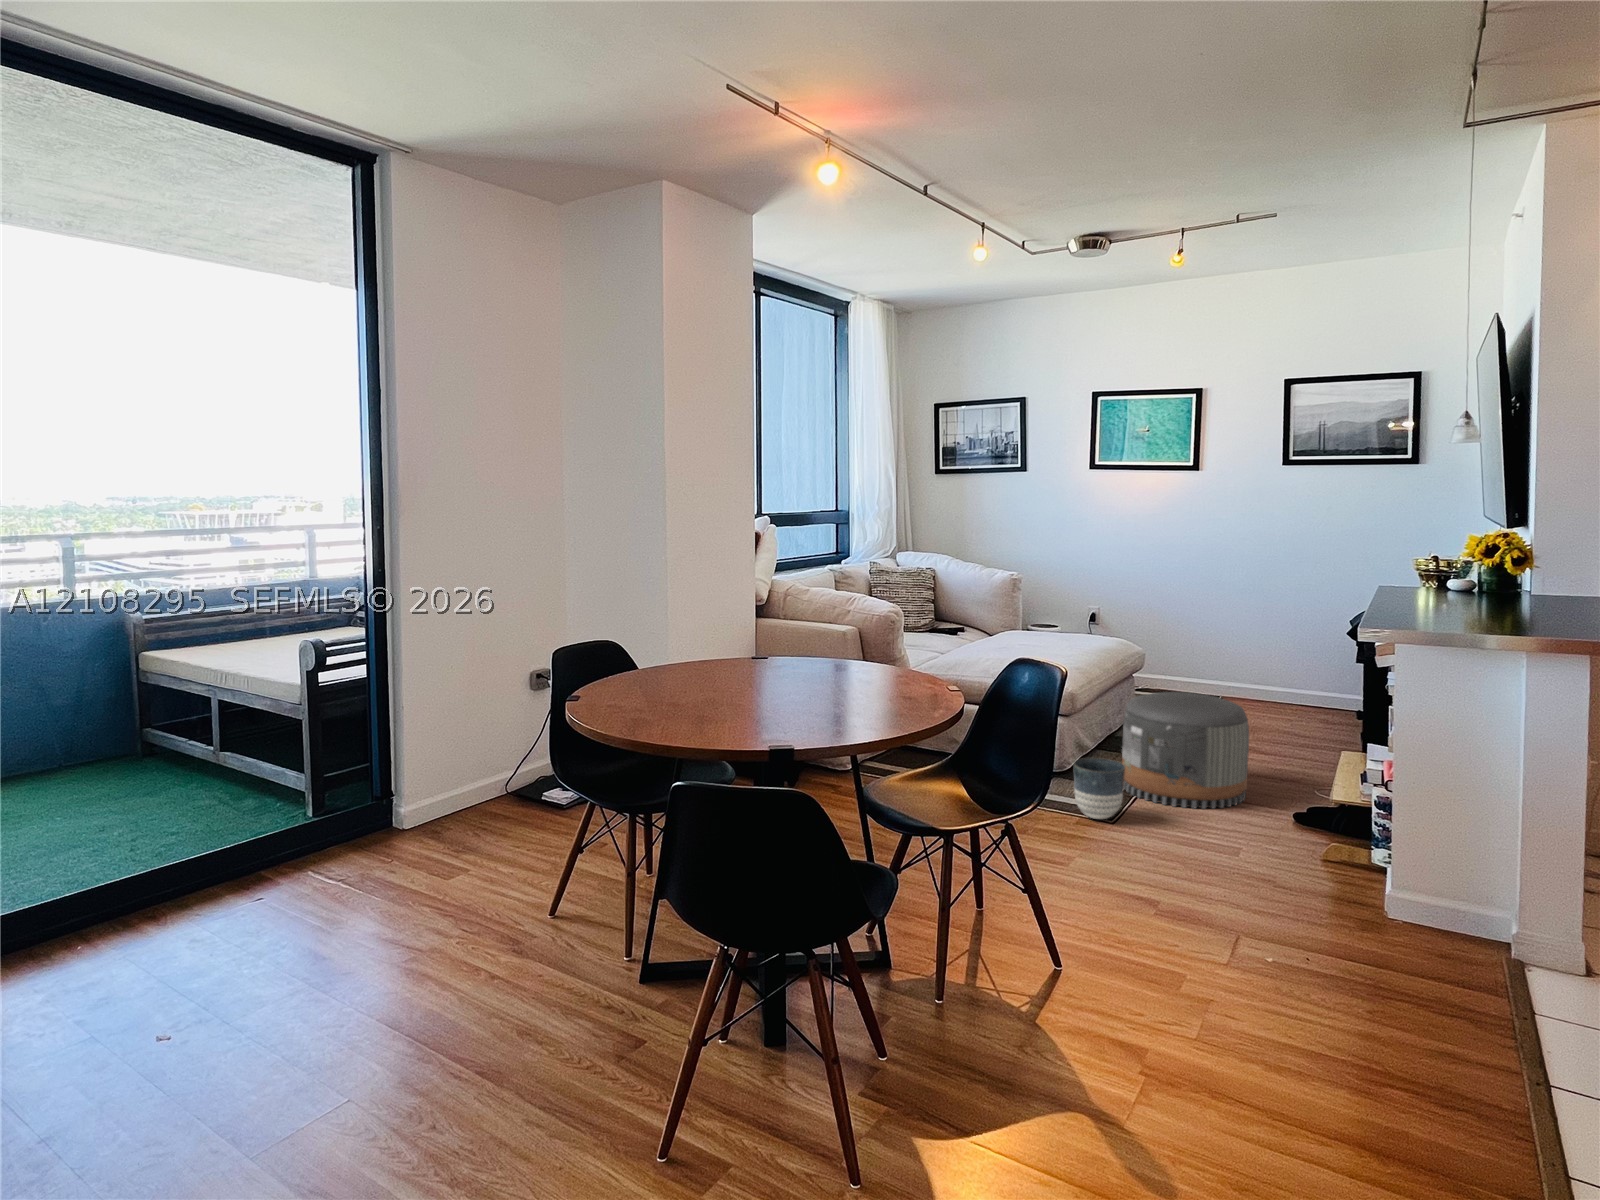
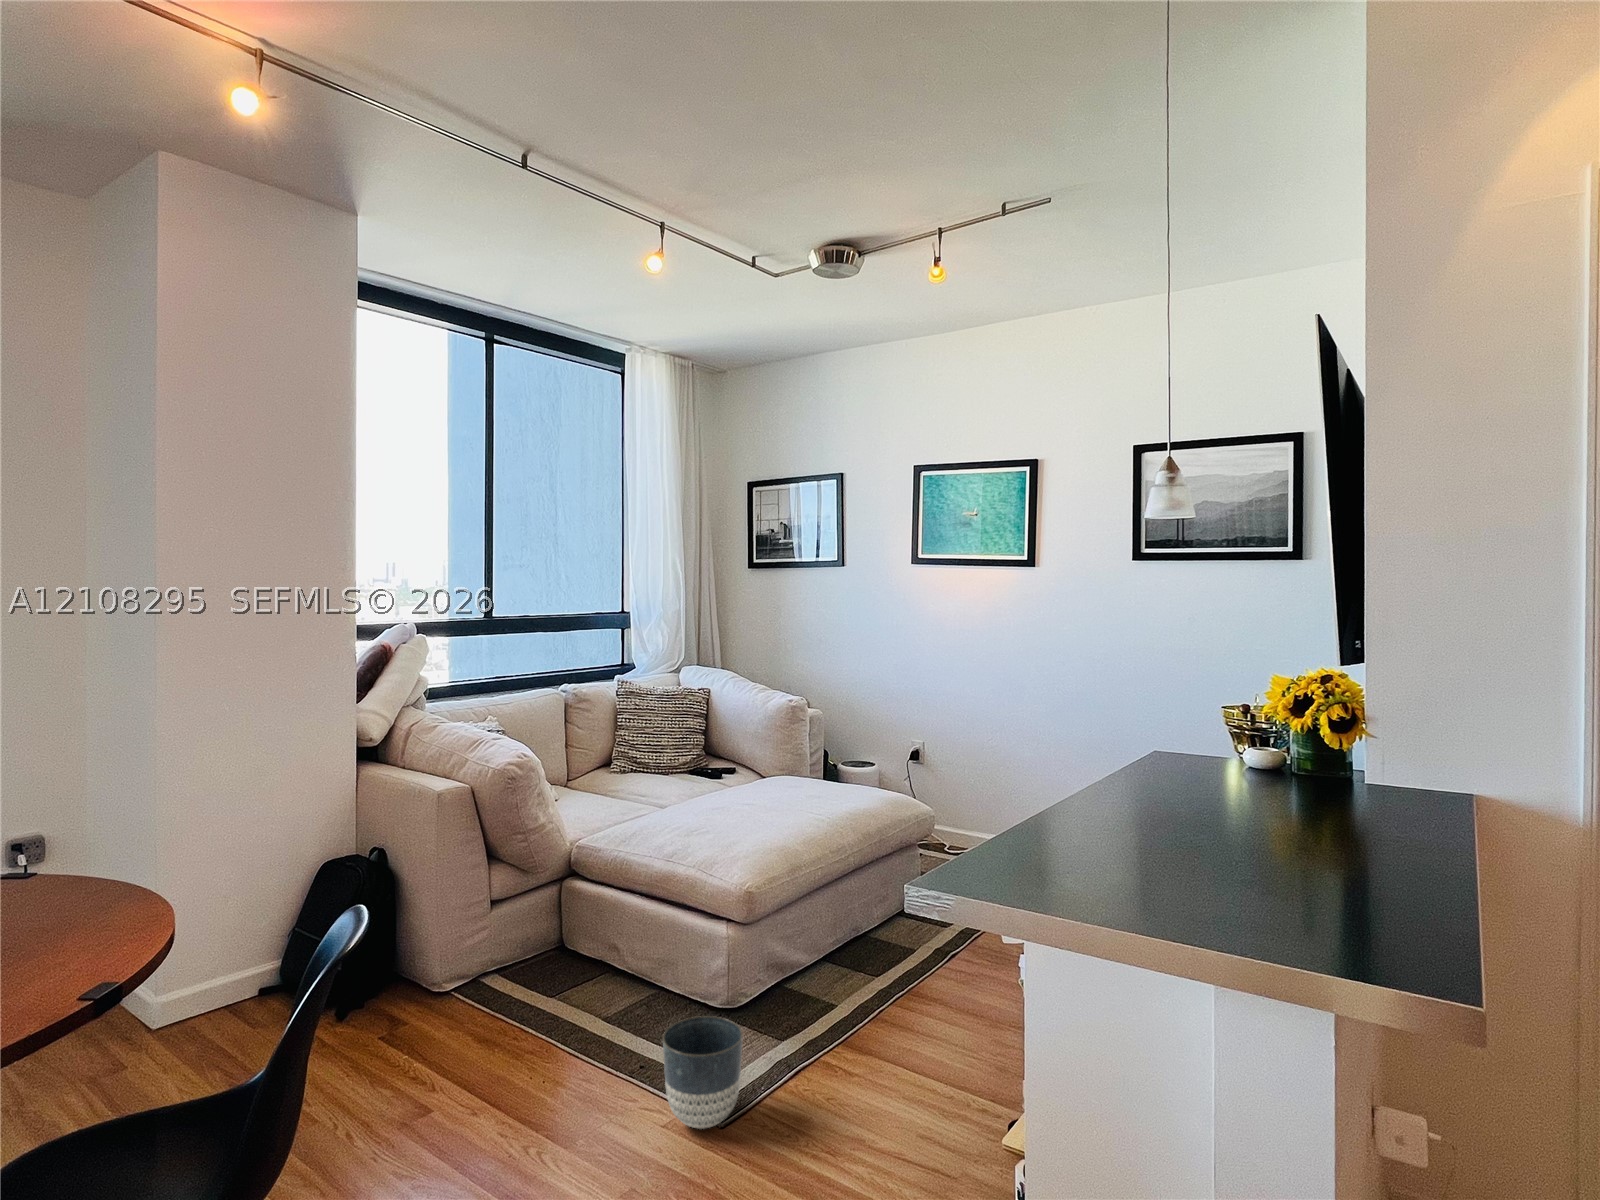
pouf: present [1122,692,1249,809] -> none [798,894,980,1104]

